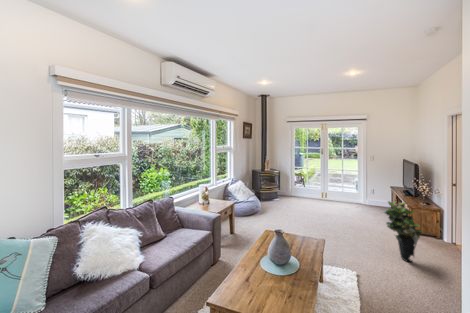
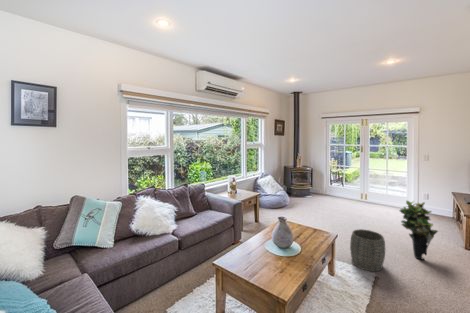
woven basket: none [345,236,383,284] -> present [350,229,385,271]

